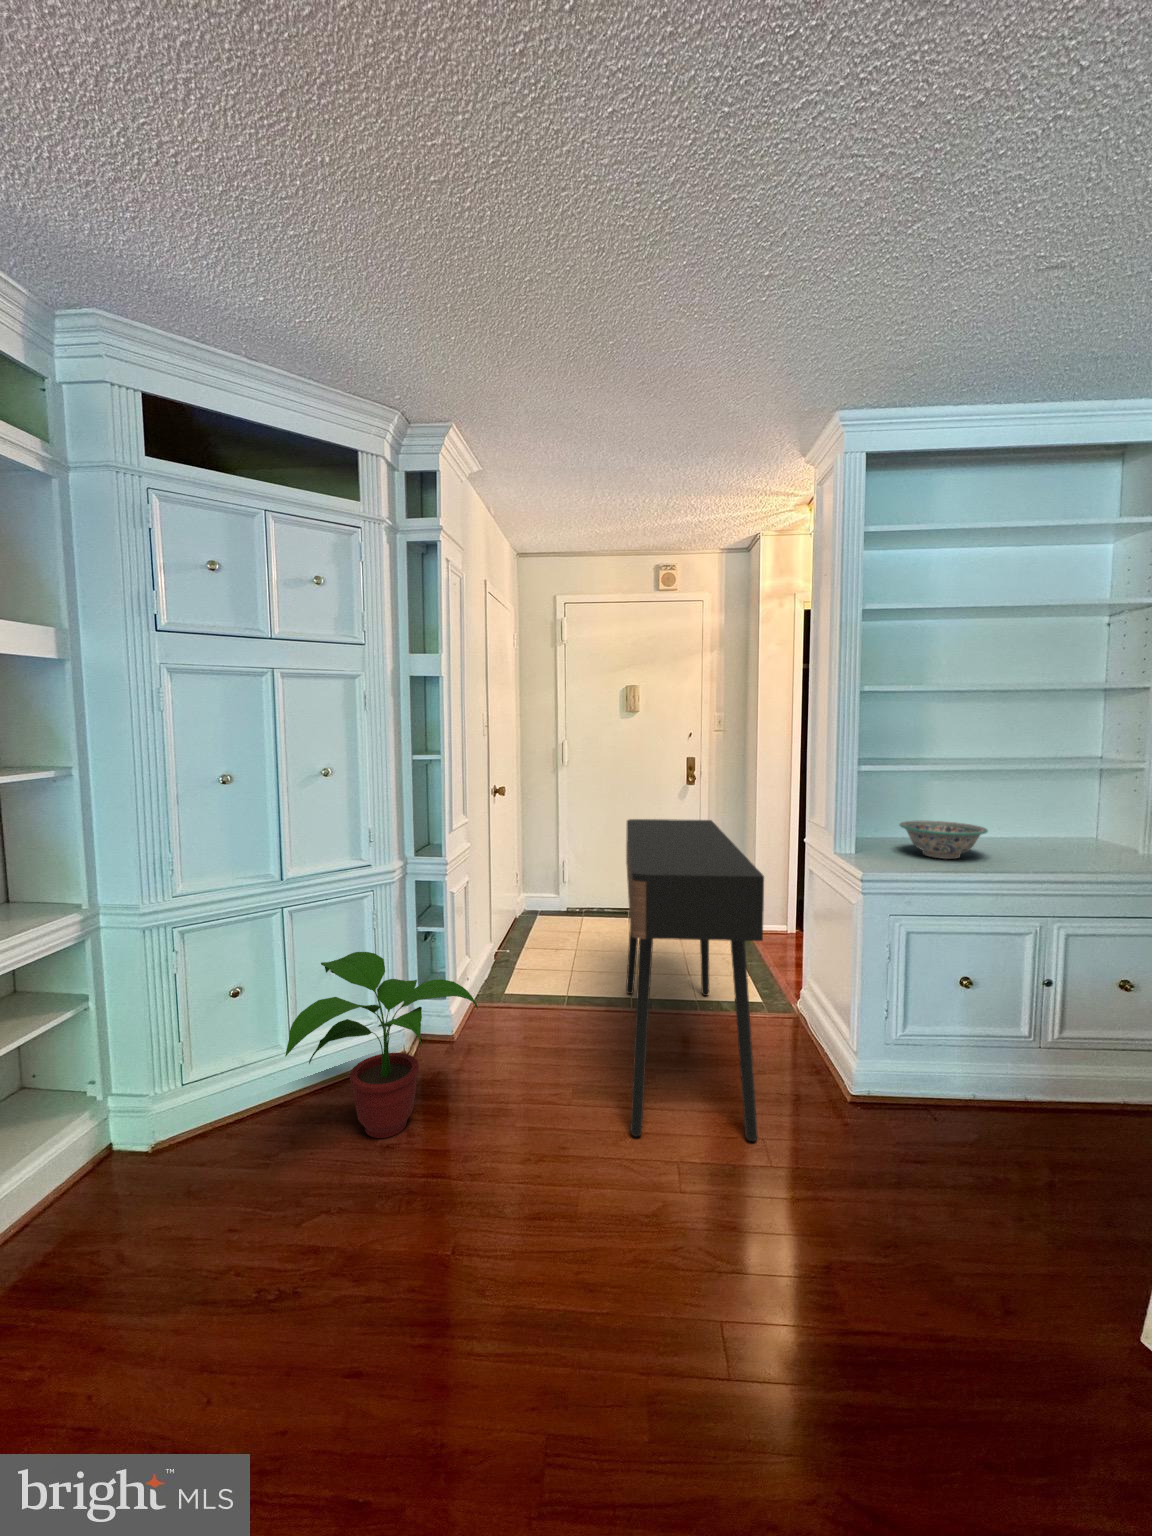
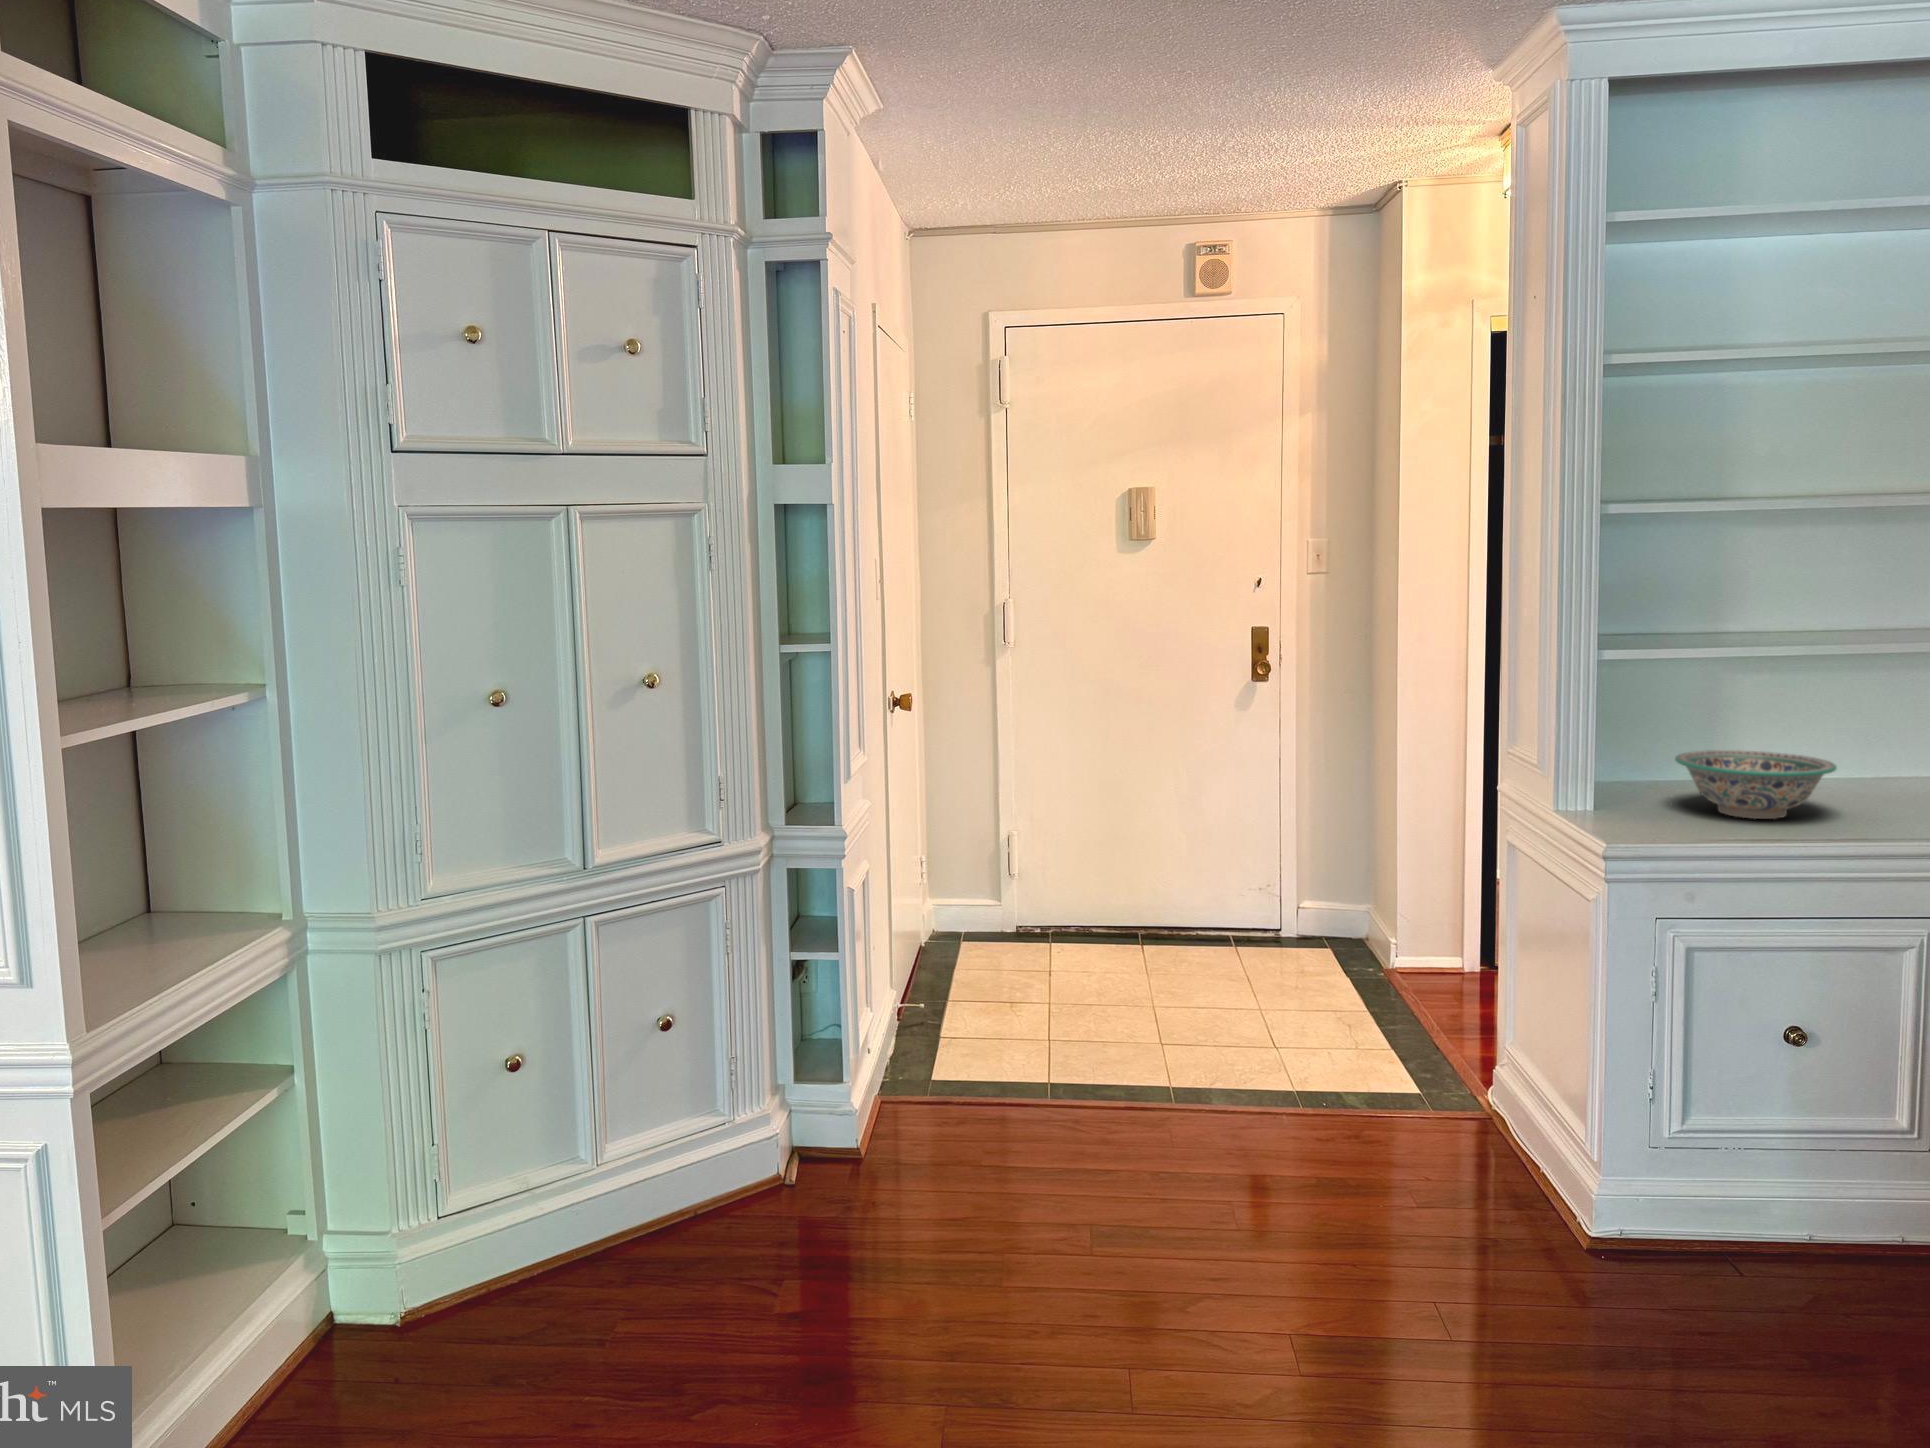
console table: present [626,819,764,1141] -> none [1159,753,1435,1306]
potted plant: present [285,952,478,1138] -> none [648,995,933,1304]

